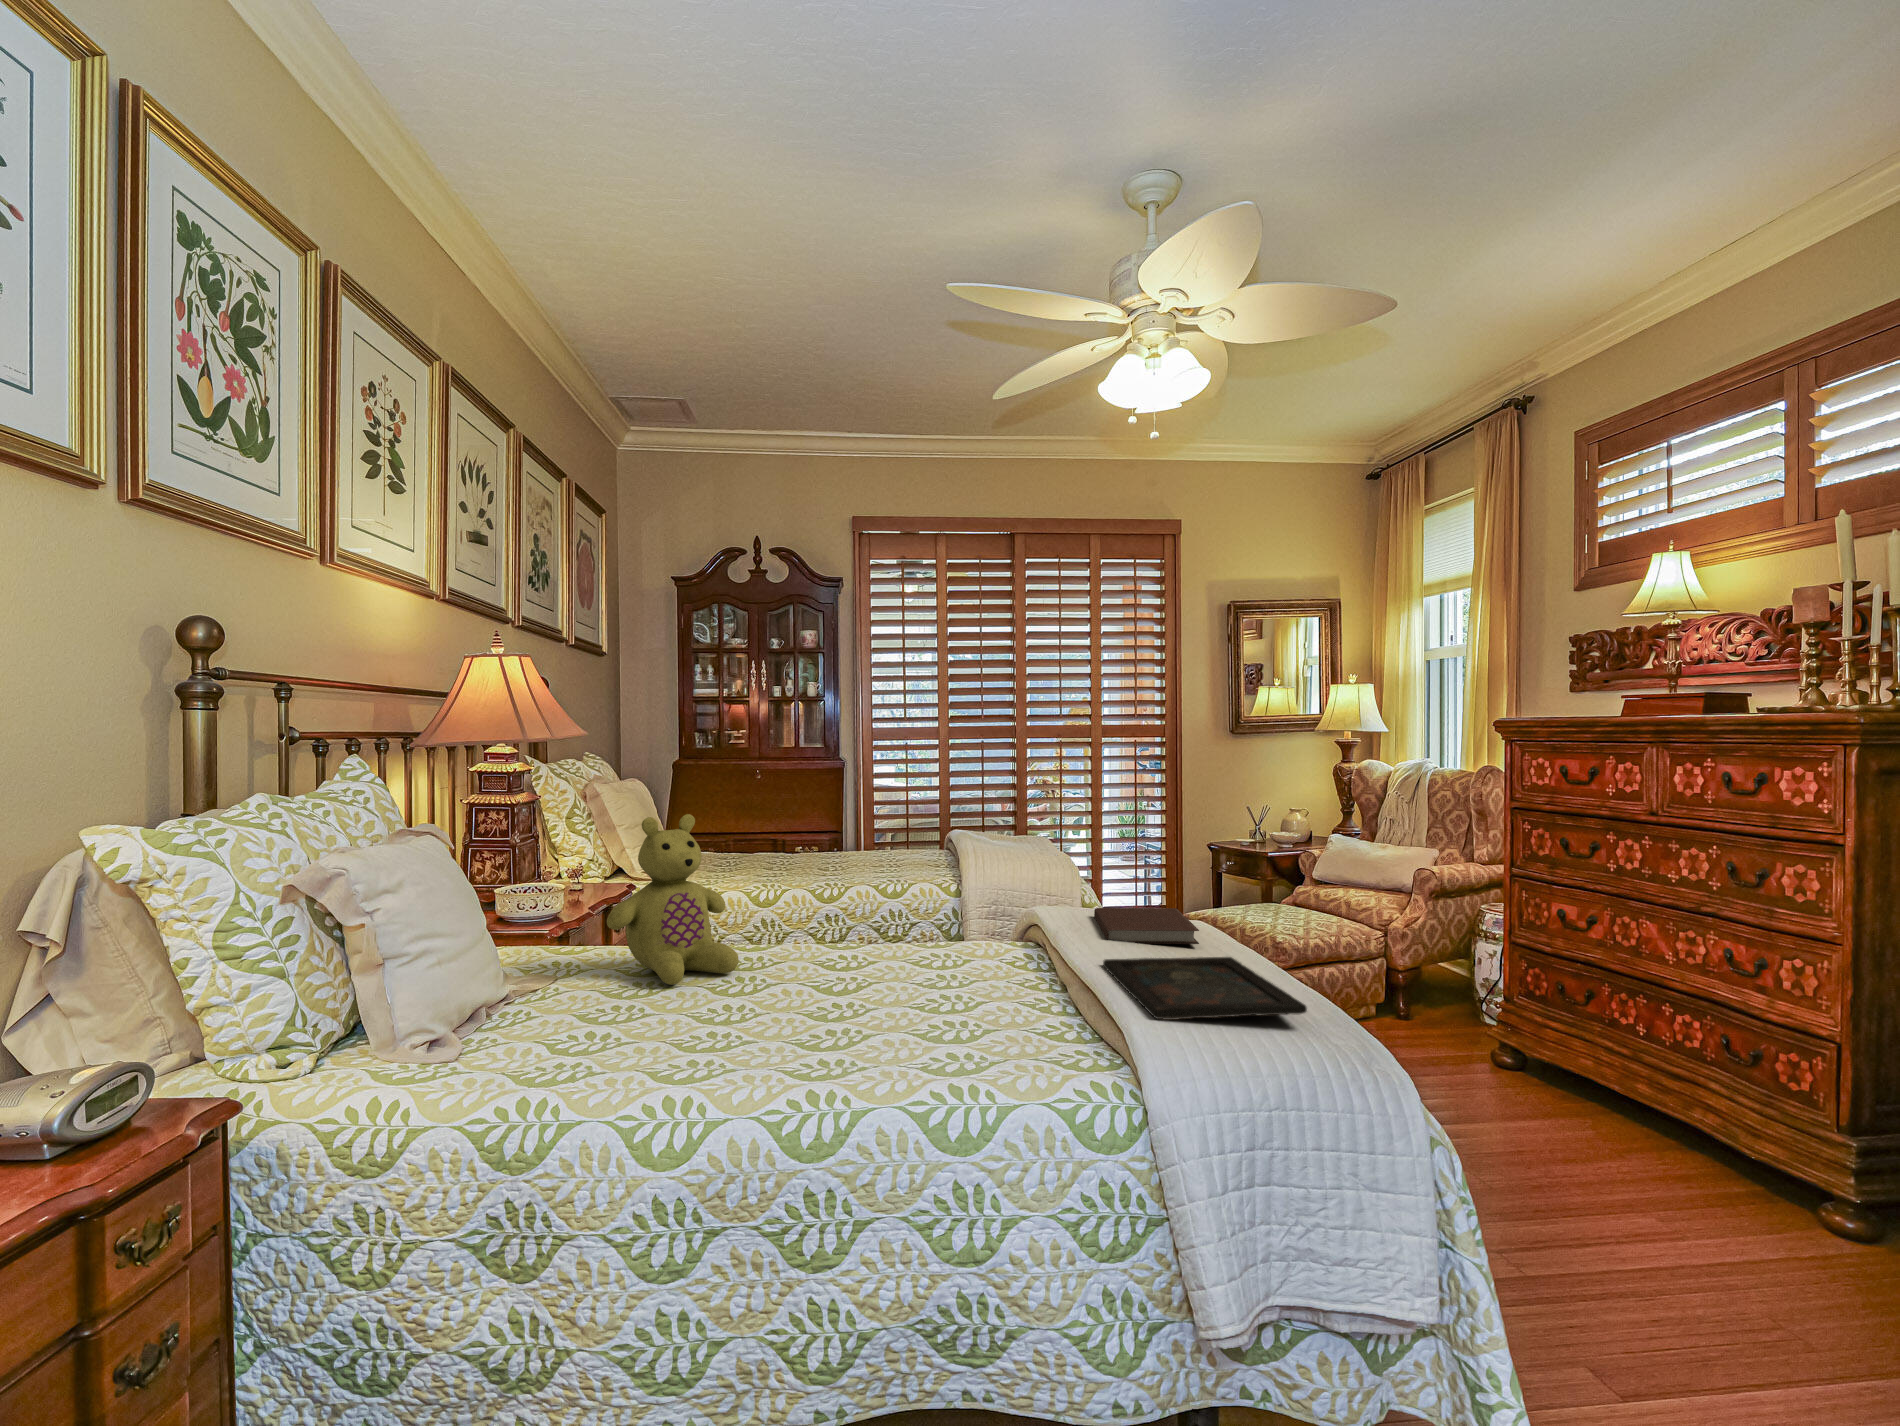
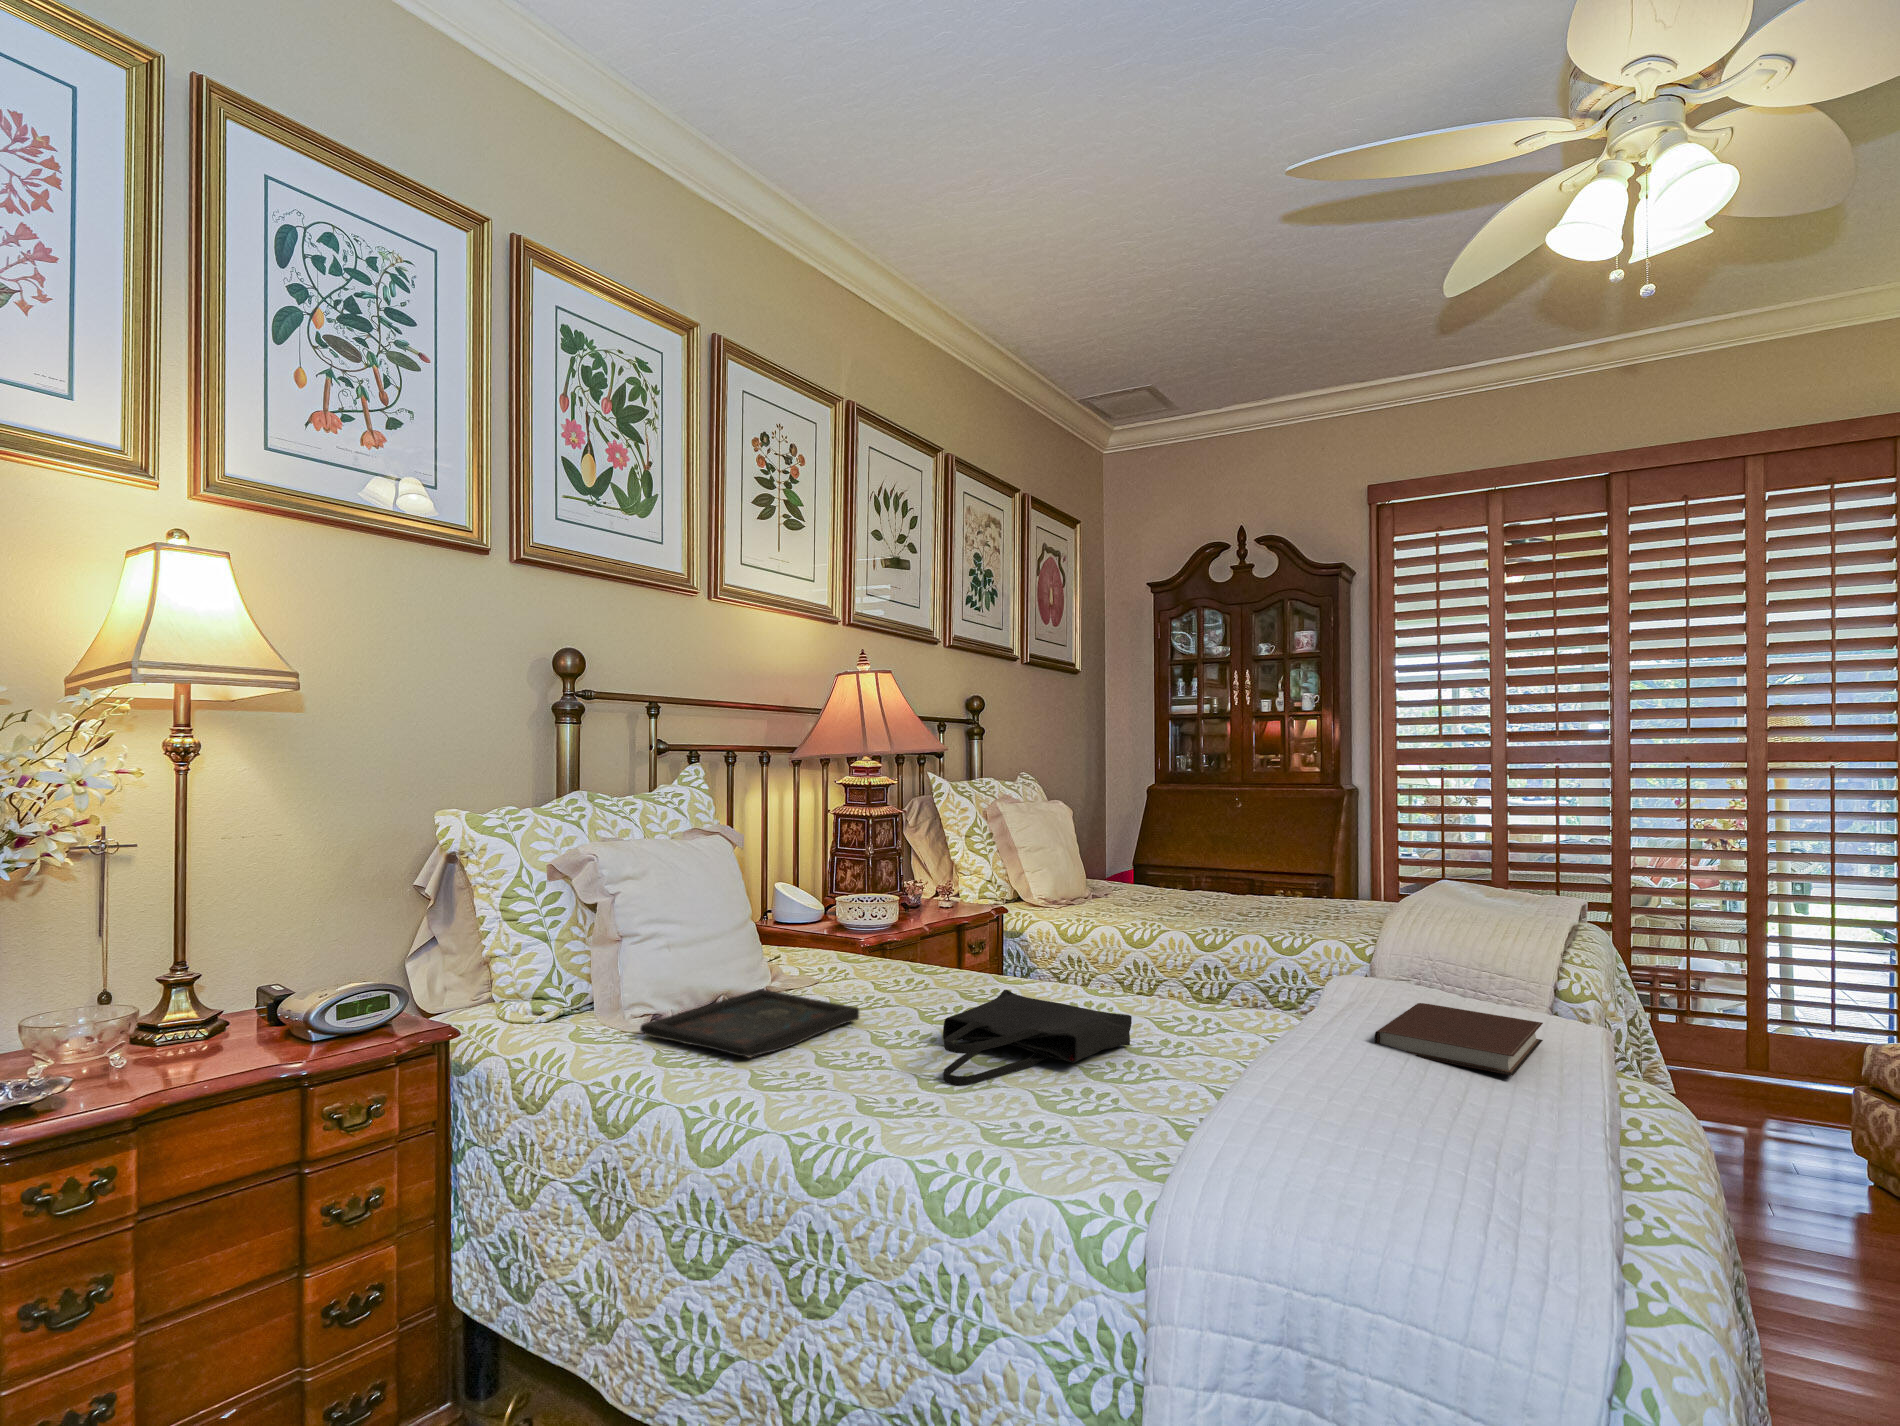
stuffed bear: present [607,814,739,985] -> none [854,832,983,1003]
tote bag: none [778,951,922,1036] -> present [943,990,1132,1085]
tray: present [1103,957,1307,1020] -> present [640,989,859,1058]

